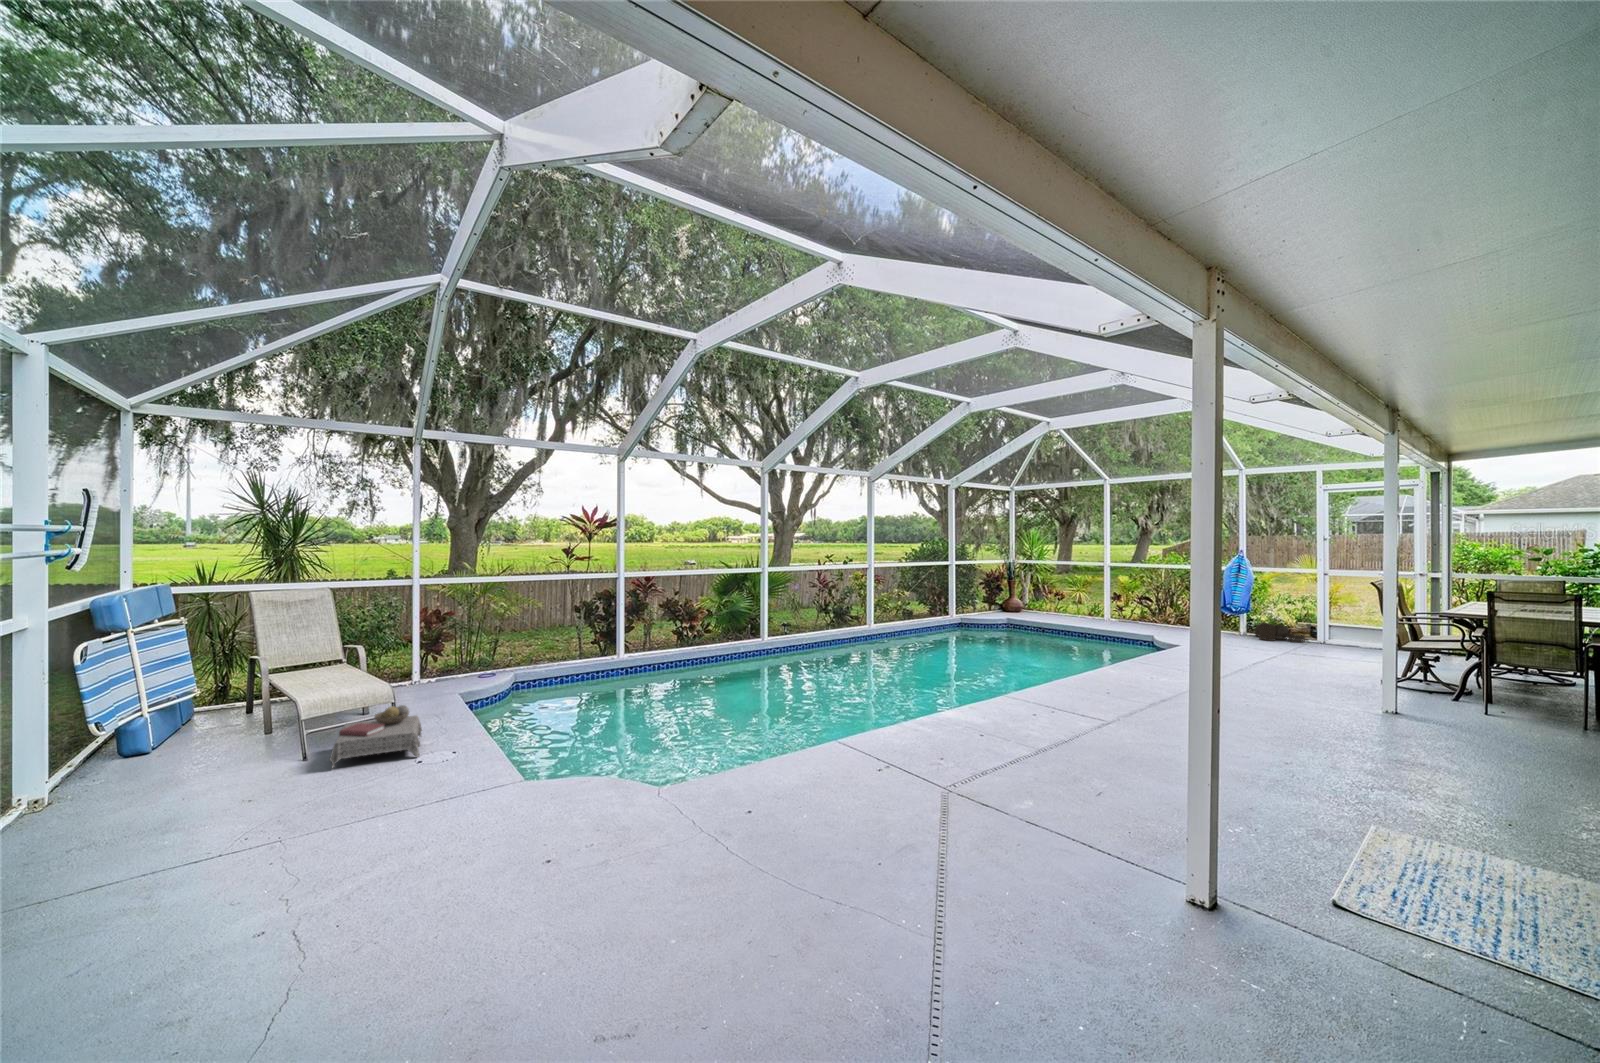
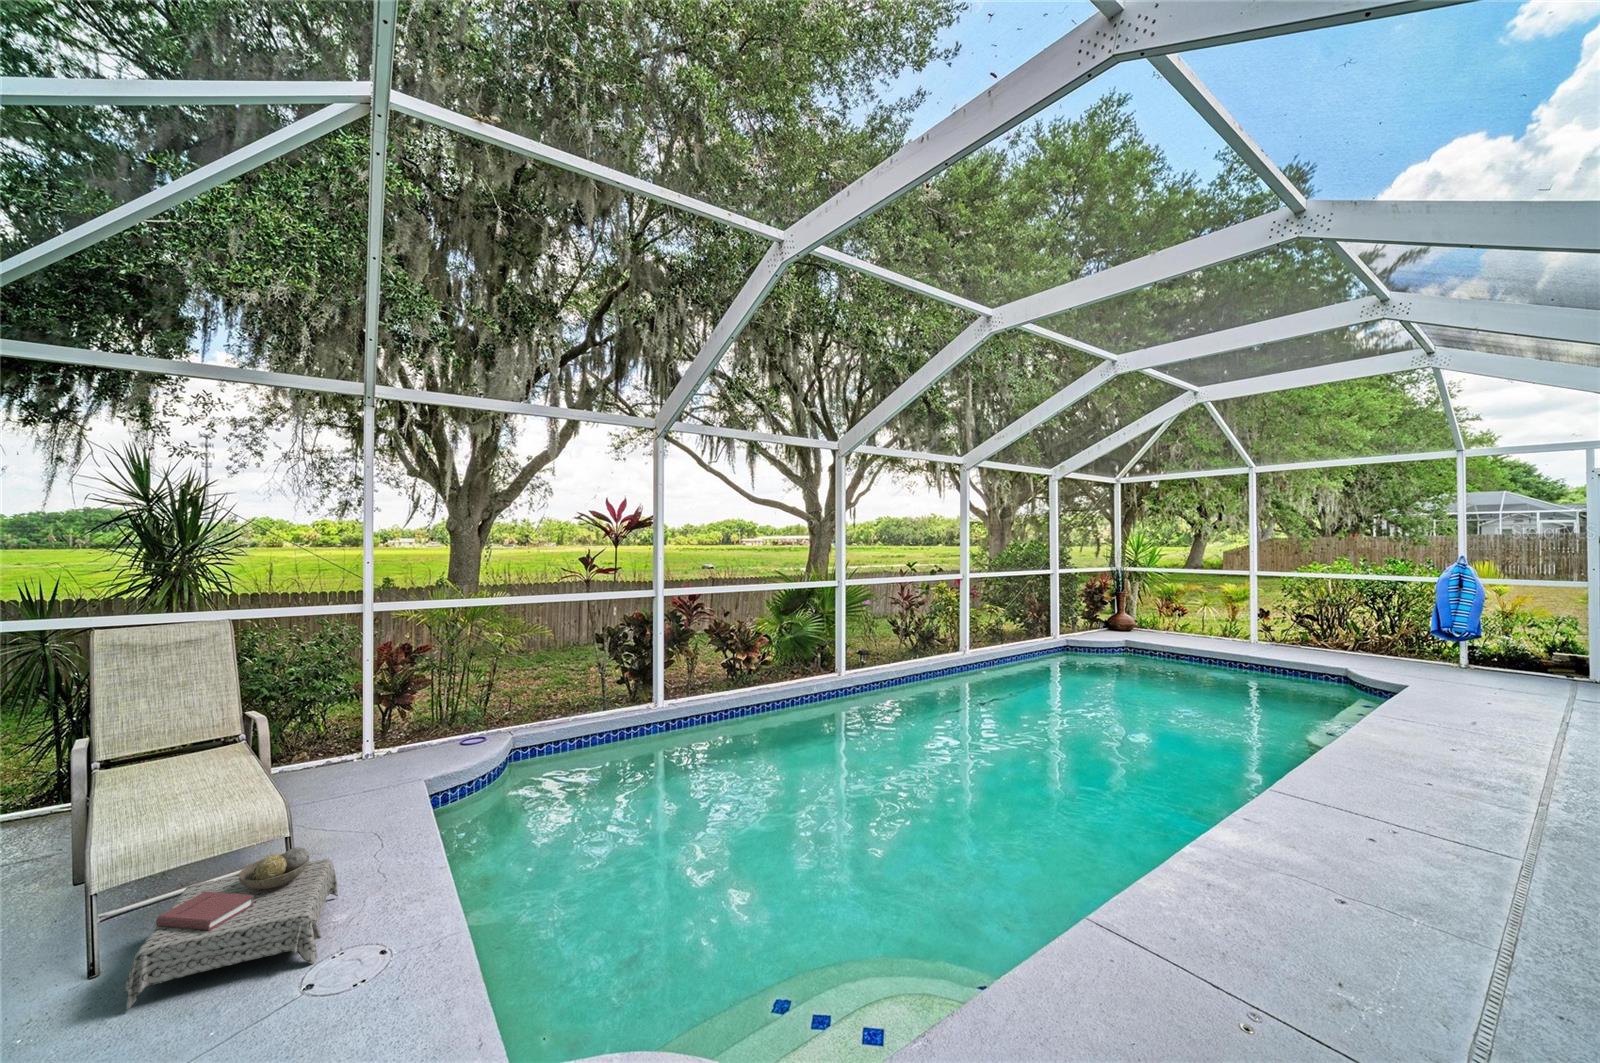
woven basket: present [1255,623,1305,643] -> none [1476,647,1562,678]

